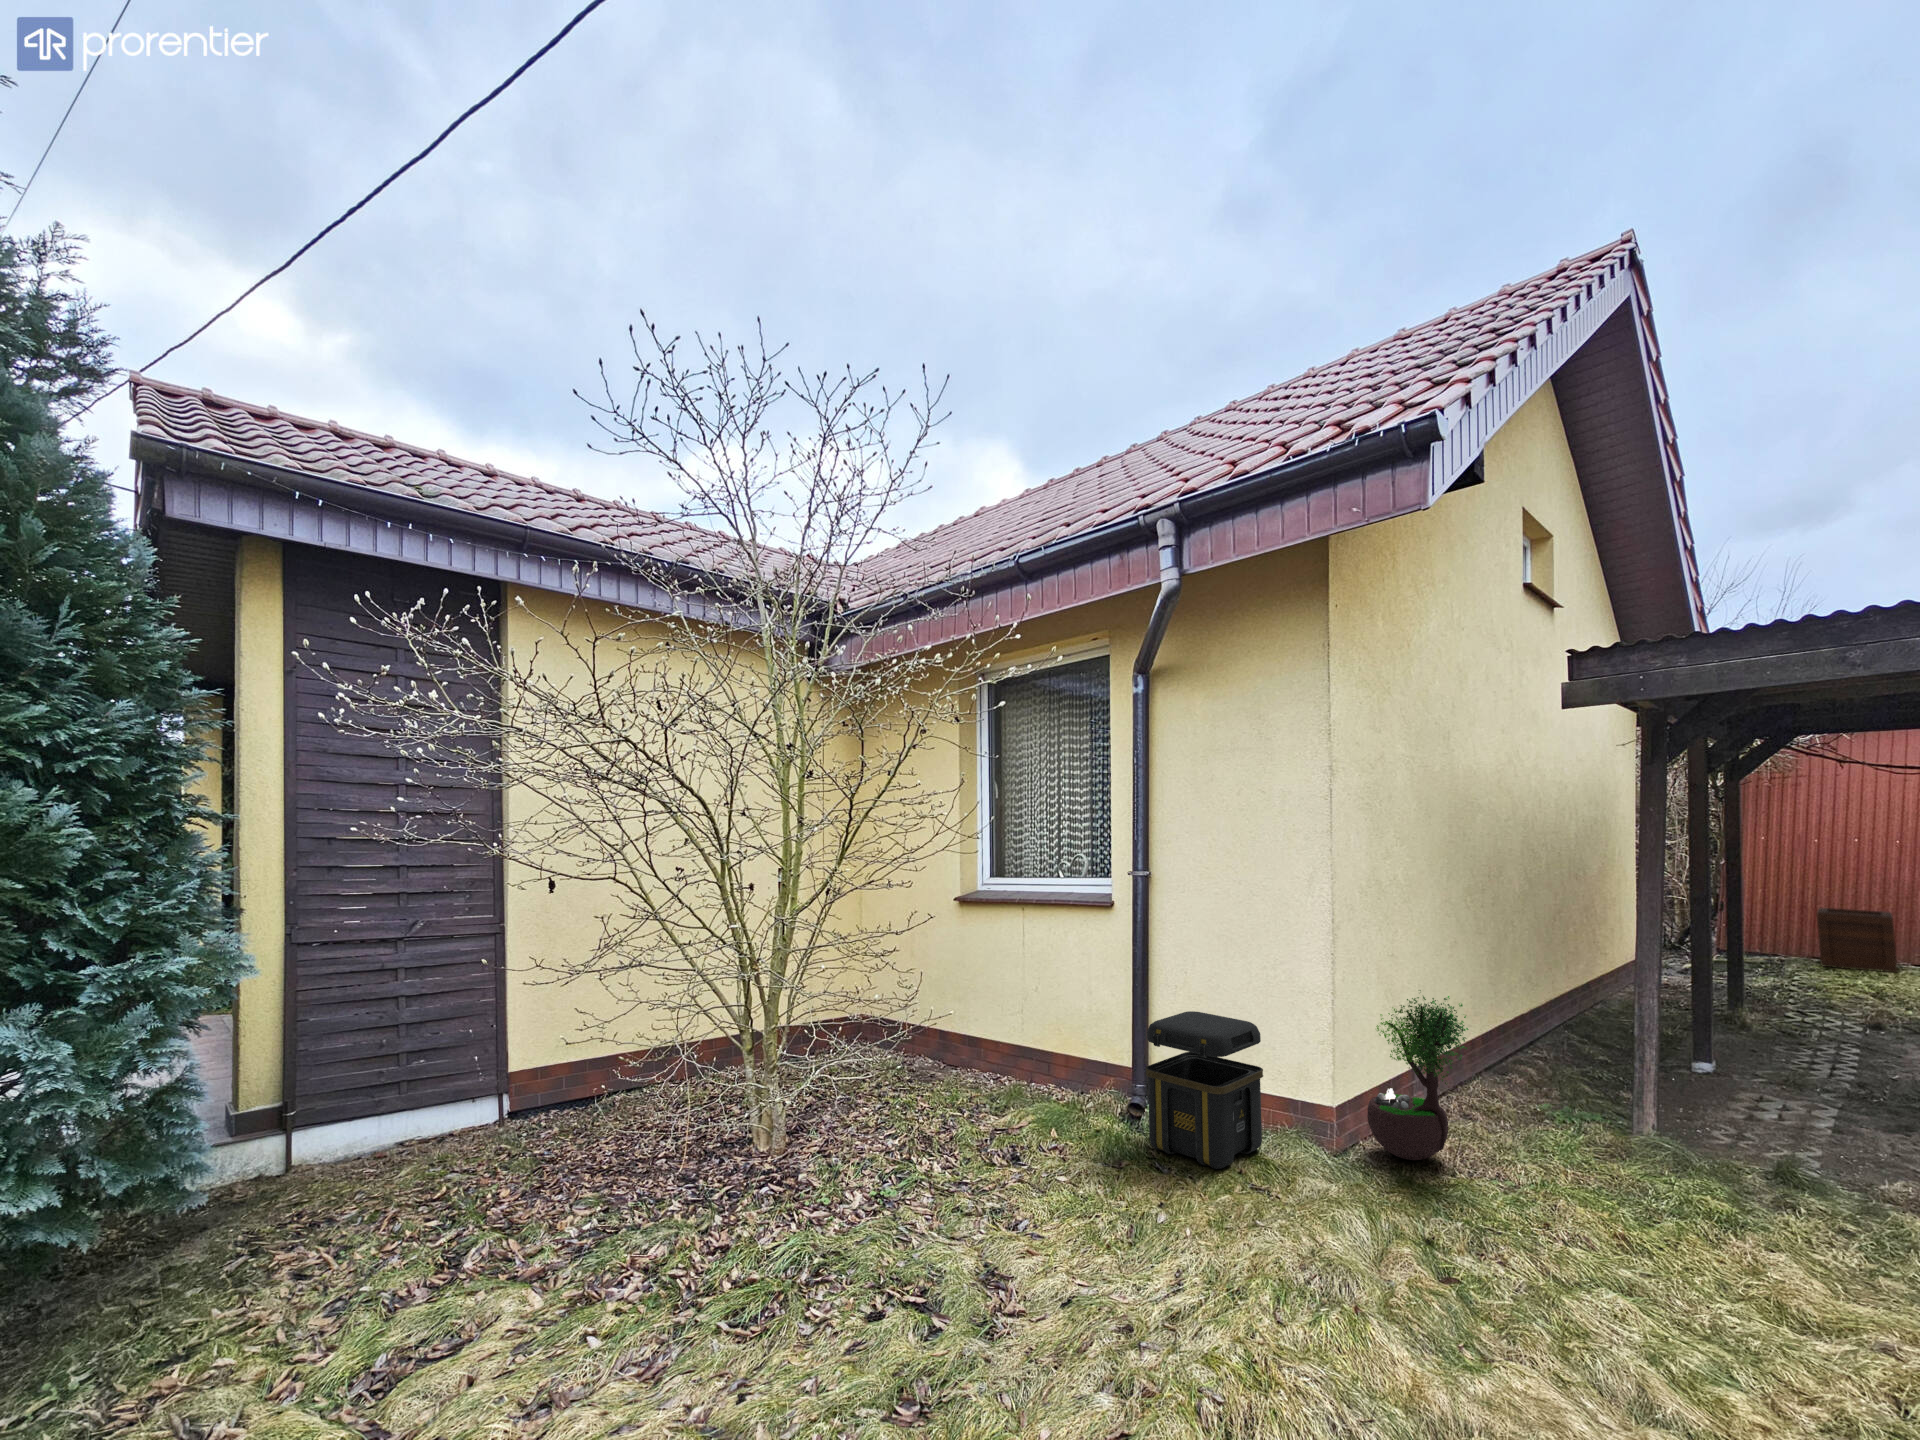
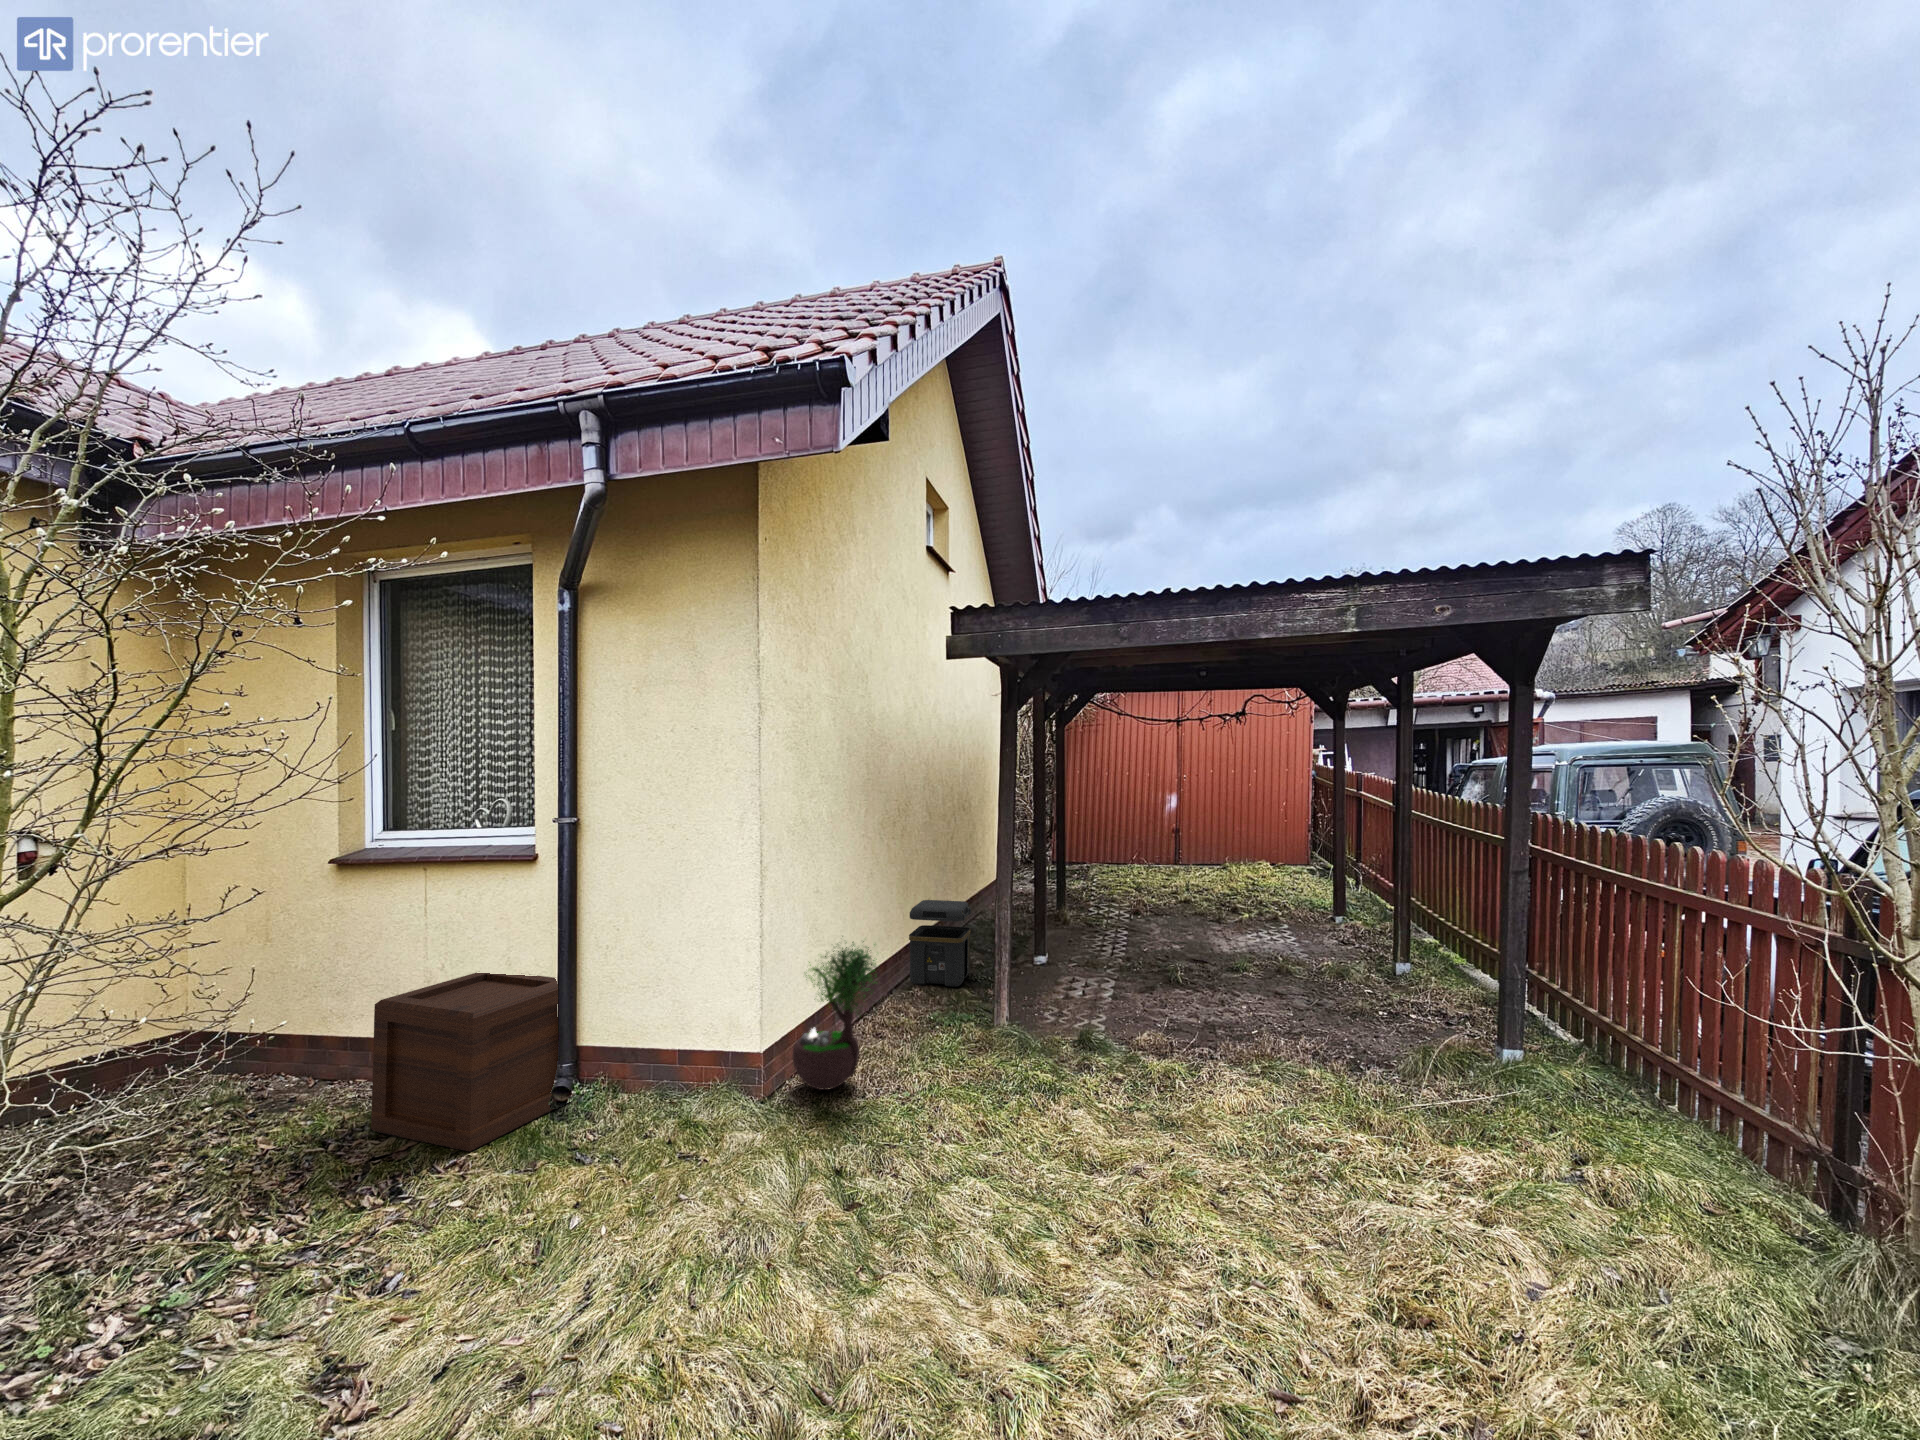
wooden crate: present [1817,908,1898,972] -> present [371,973,558,1152]
toolbox: present [1146,1011,1263,1169] -> present [909,900,971,987]

